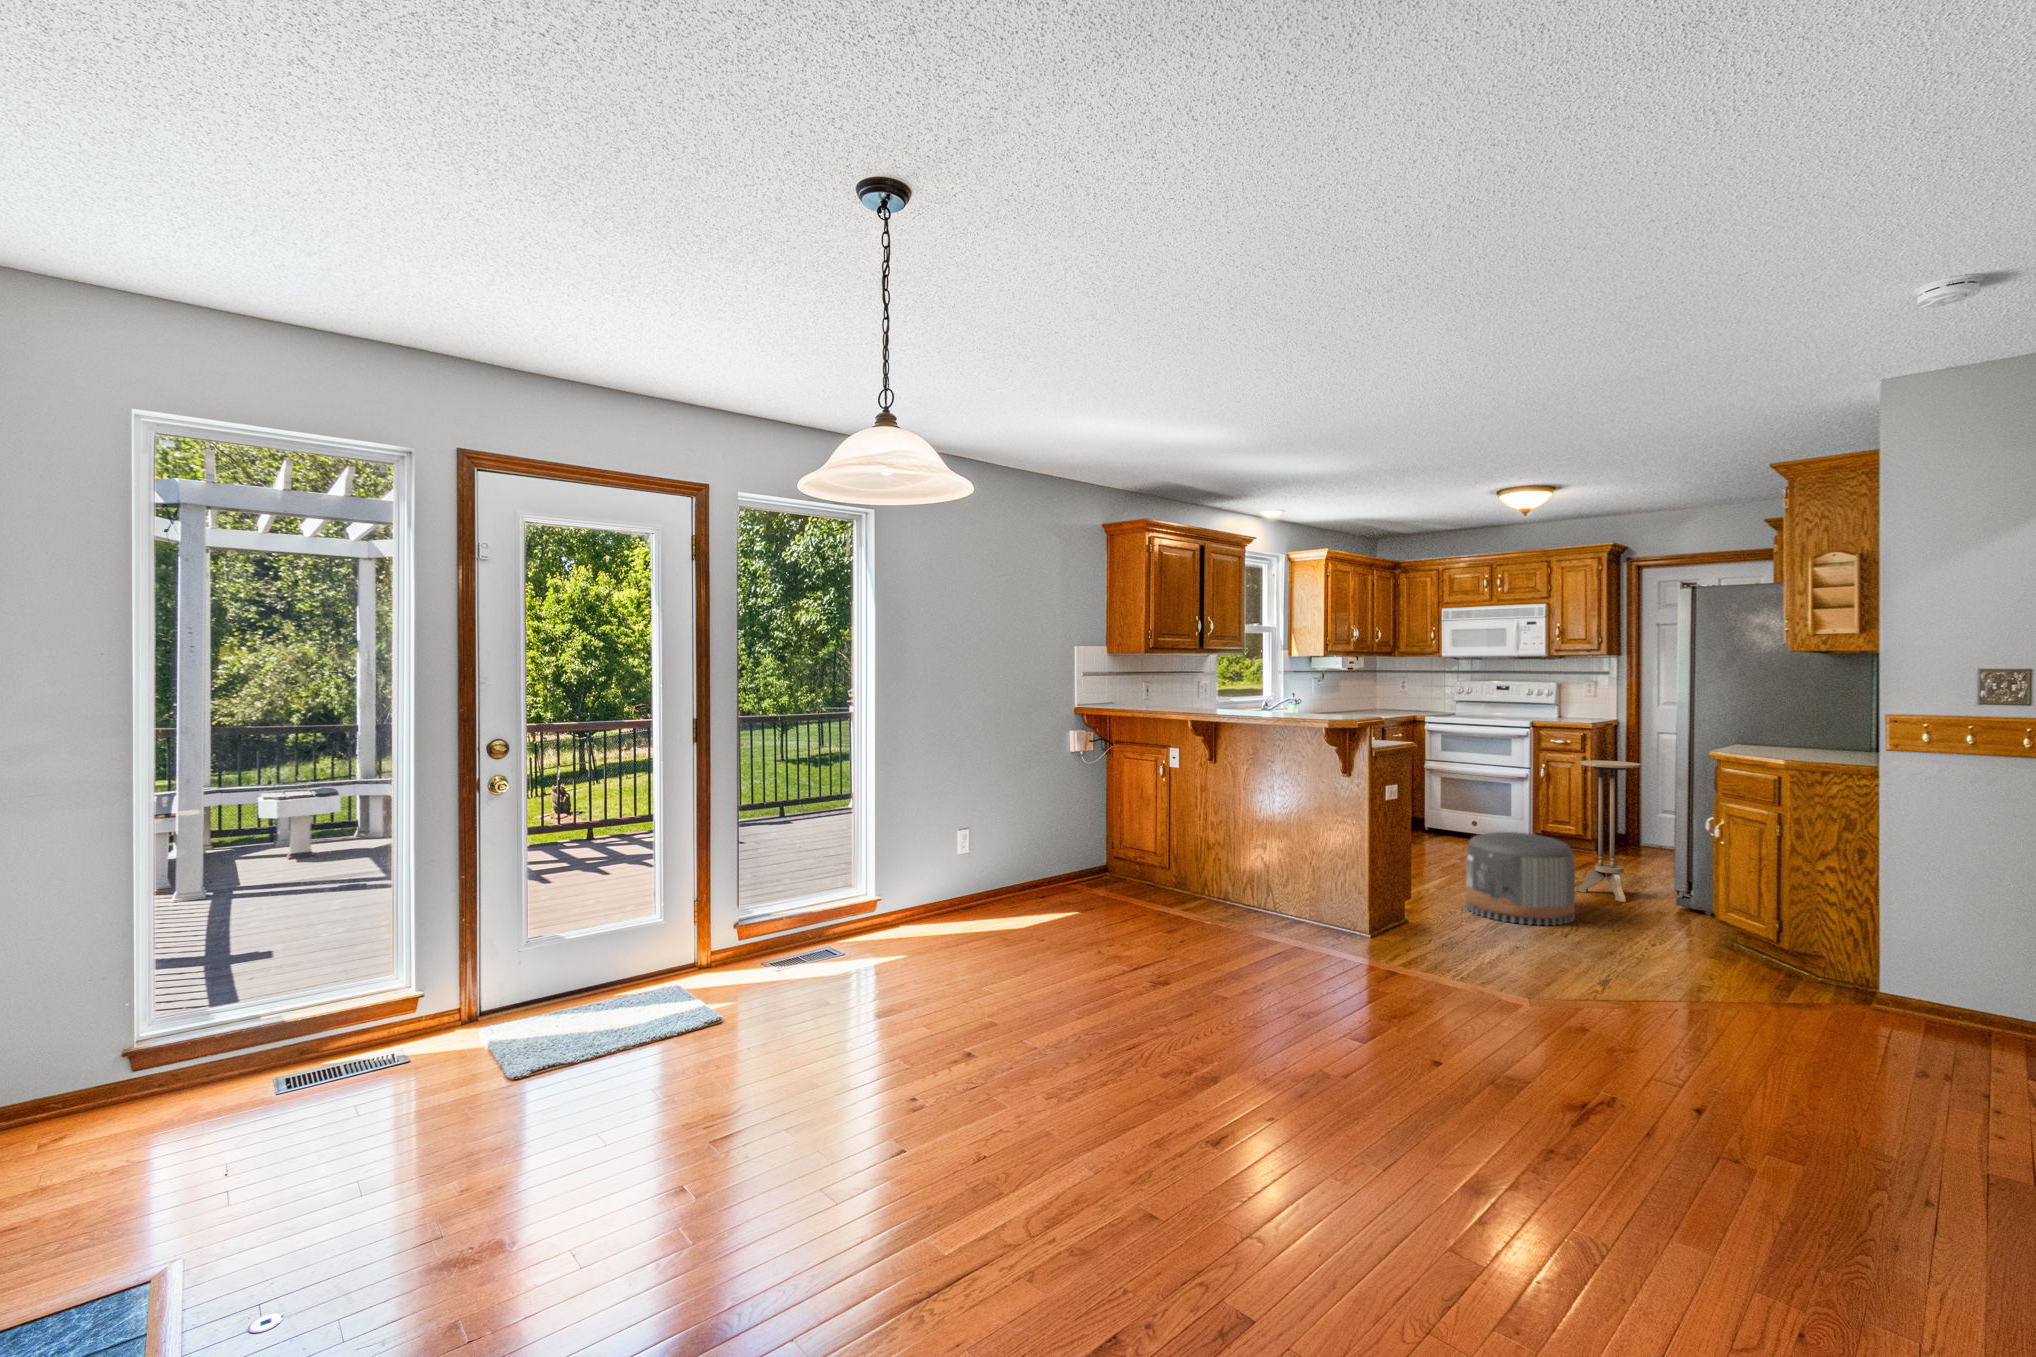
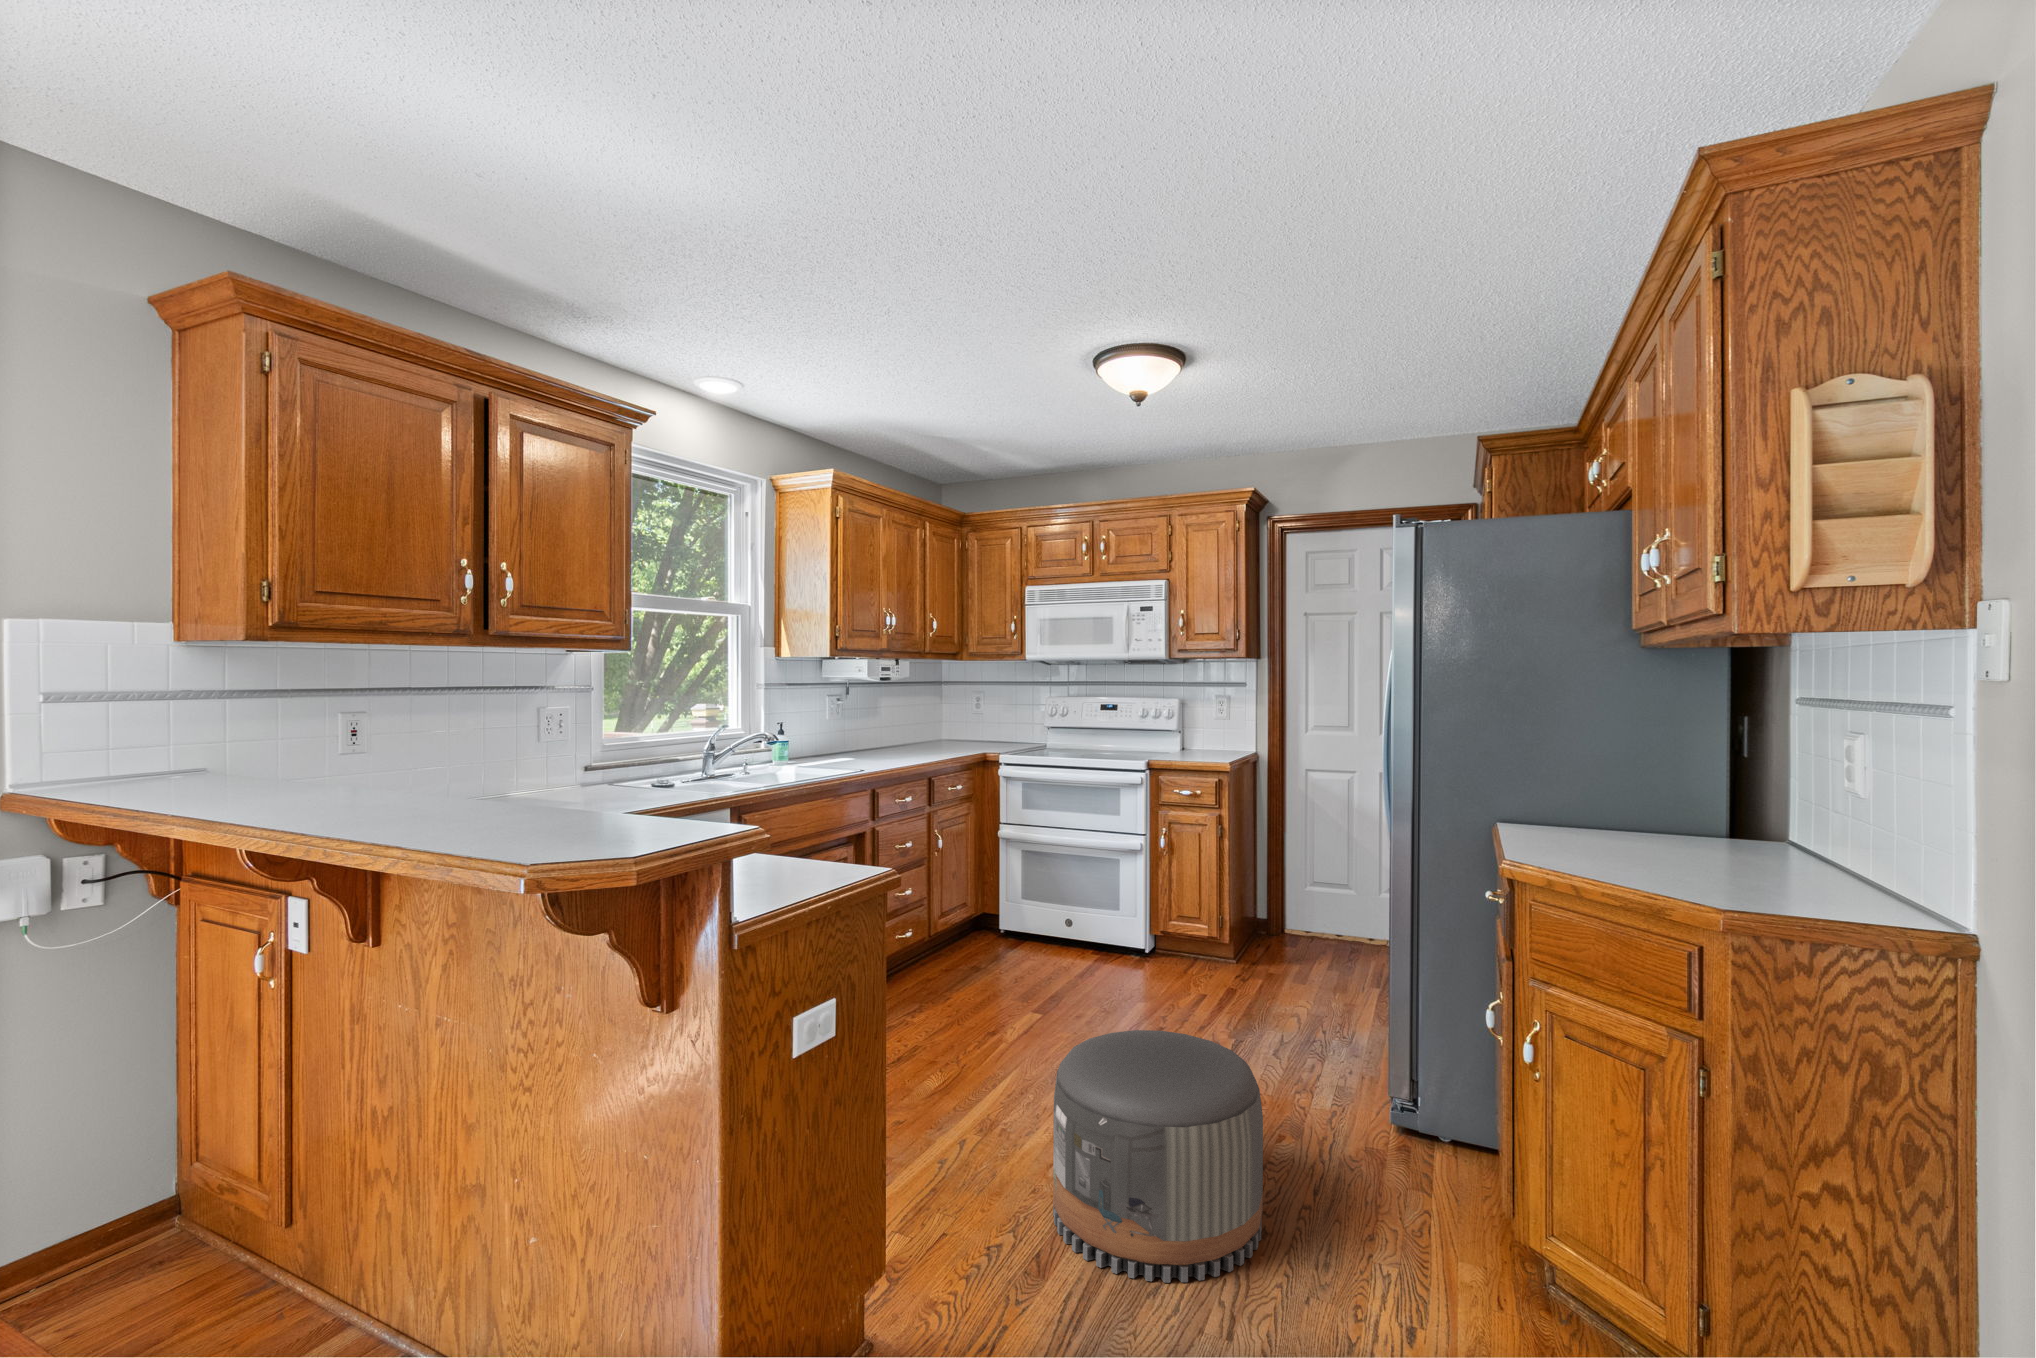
side table: present [1577,760,1641,902] -> none [1239,852,1344,1127]

